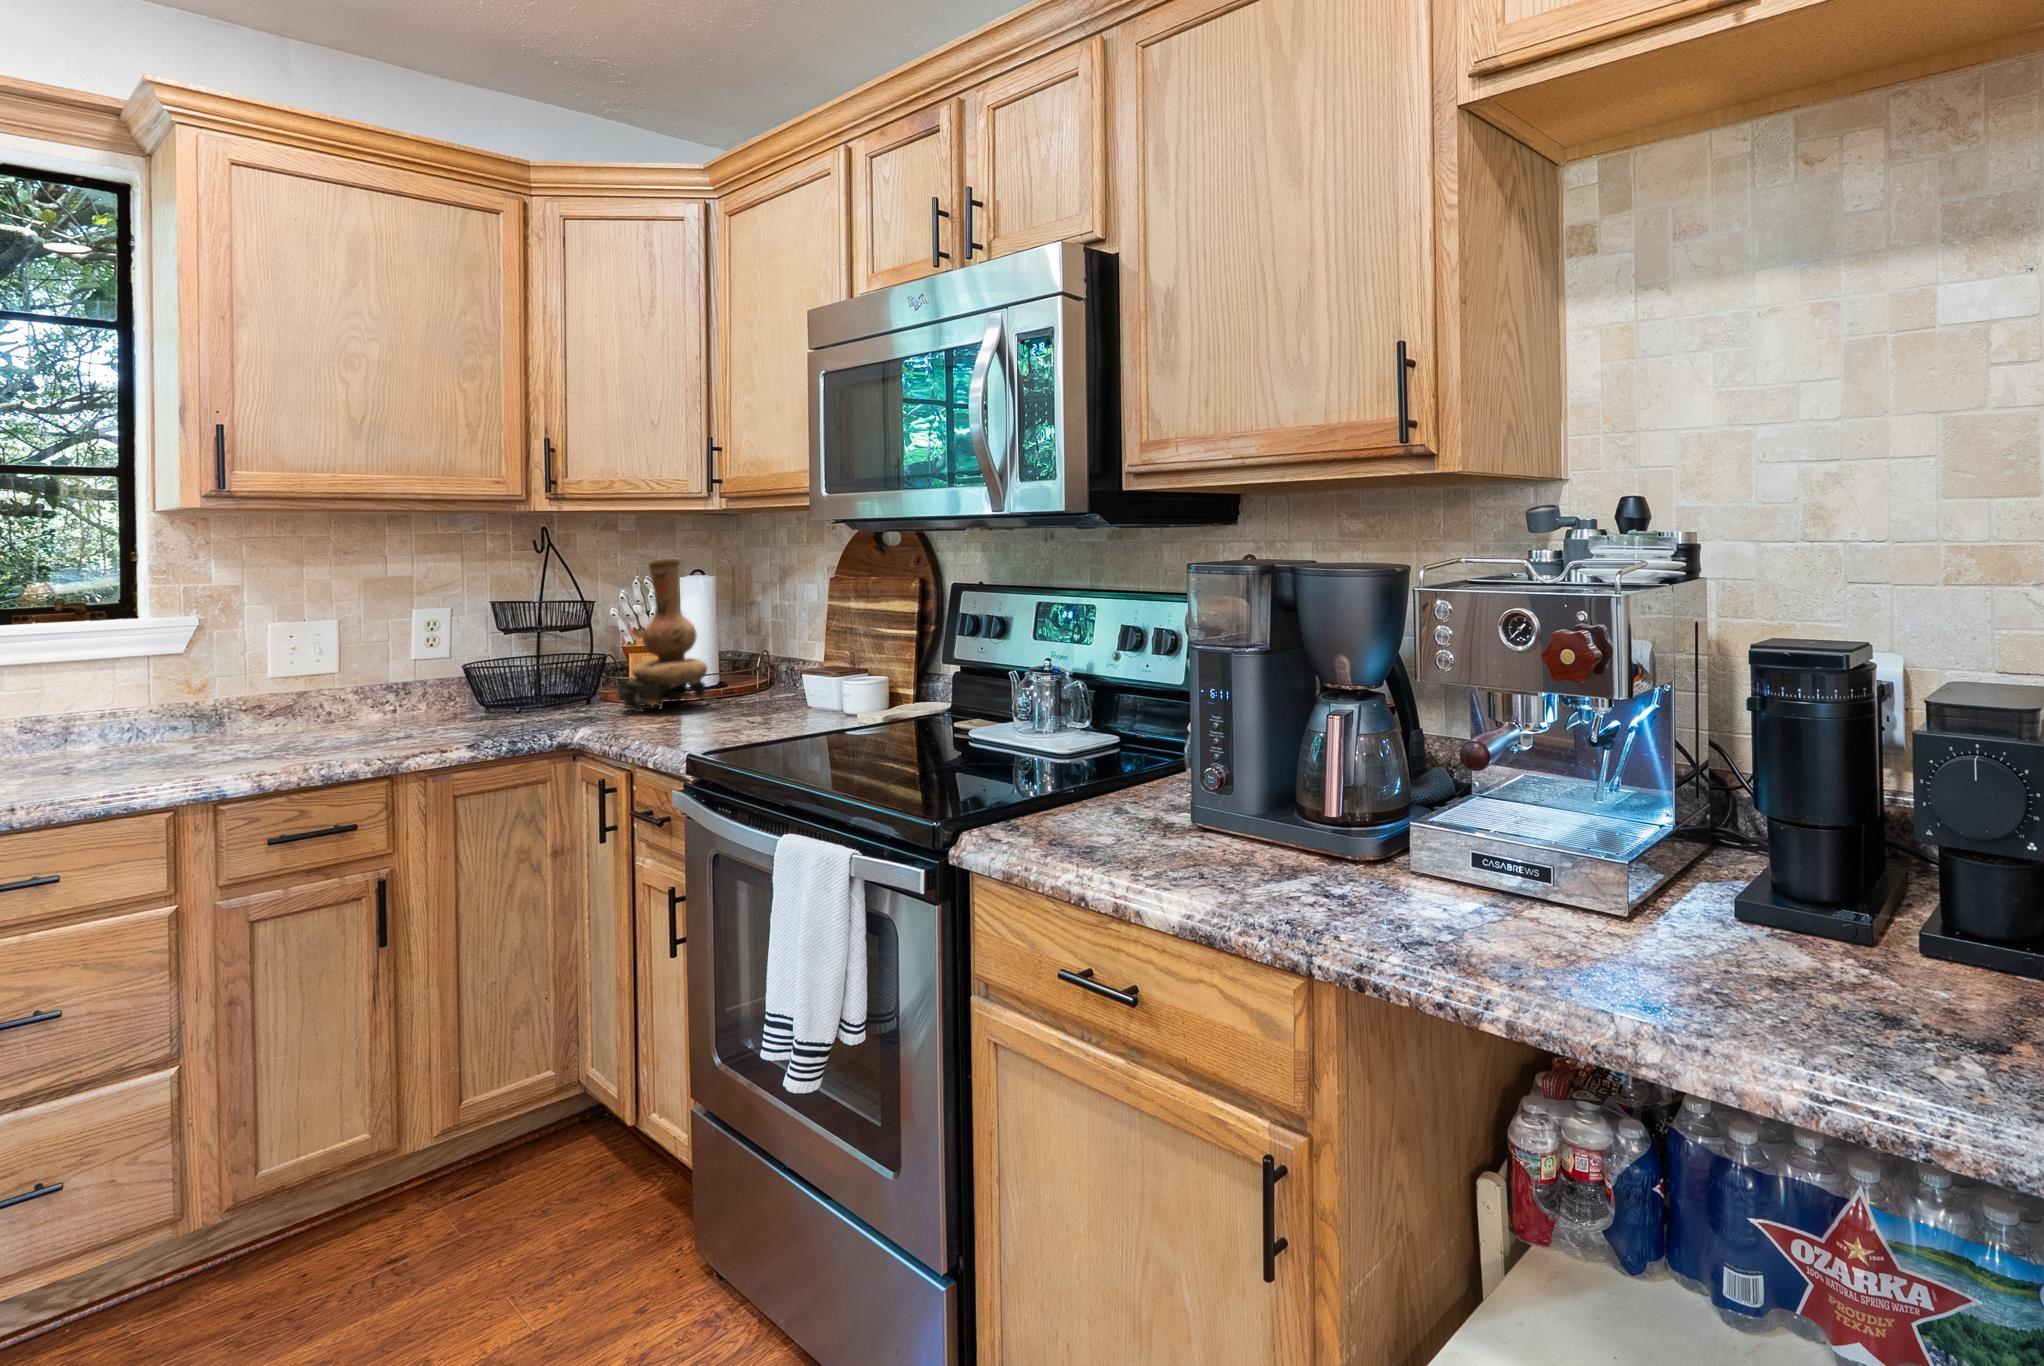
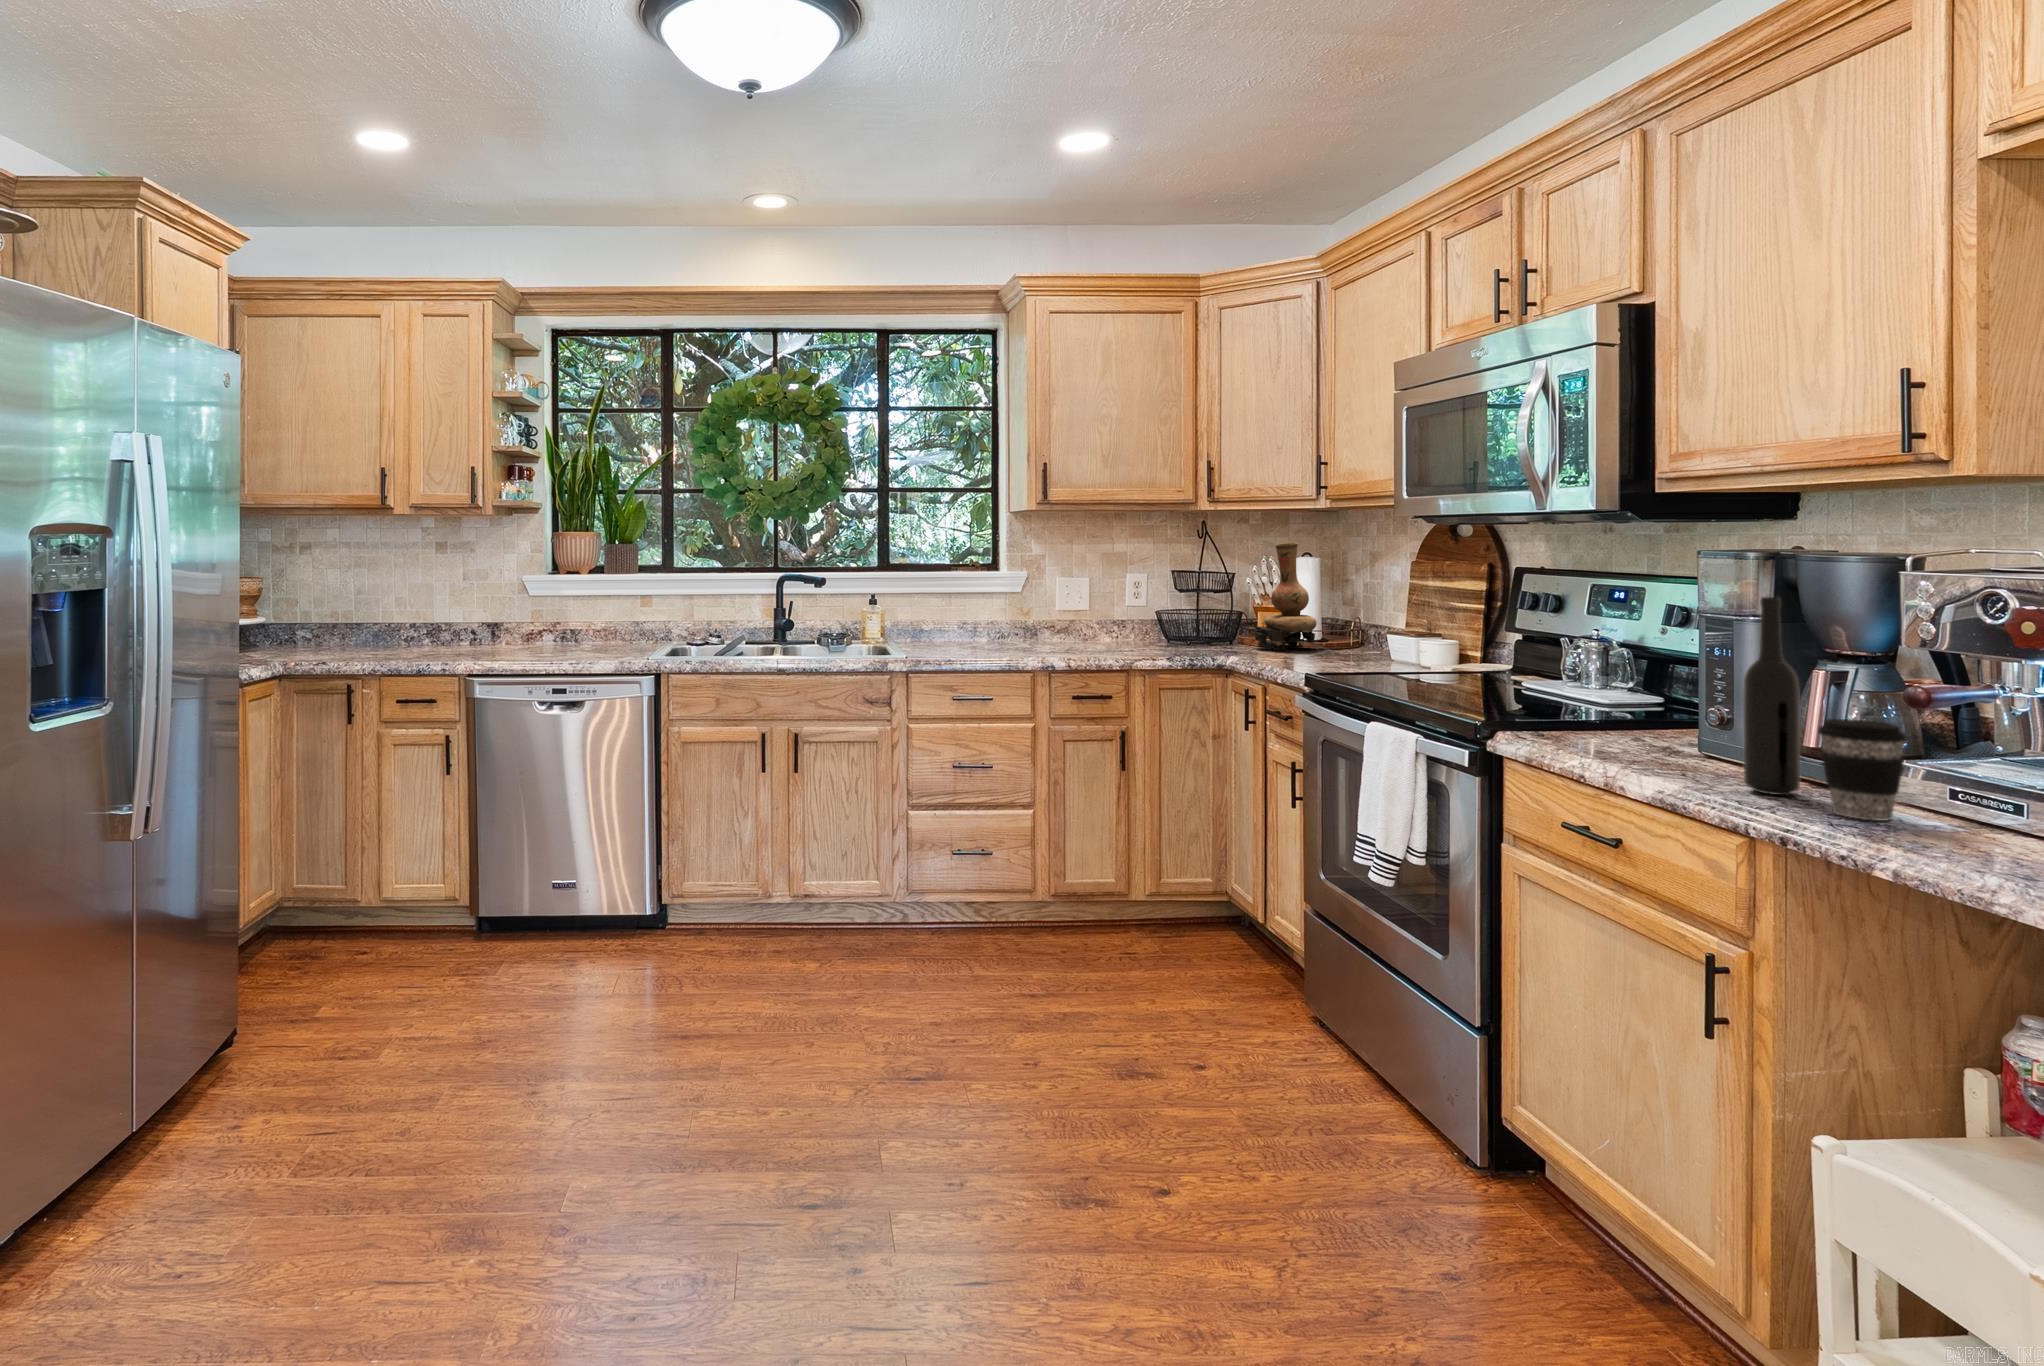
bottle: none [1282,627,1341,900] -> present [1743,597,1800,795]
coffee cup: none [1377,787,1466,929] -> present [1818,719,1906,821]

